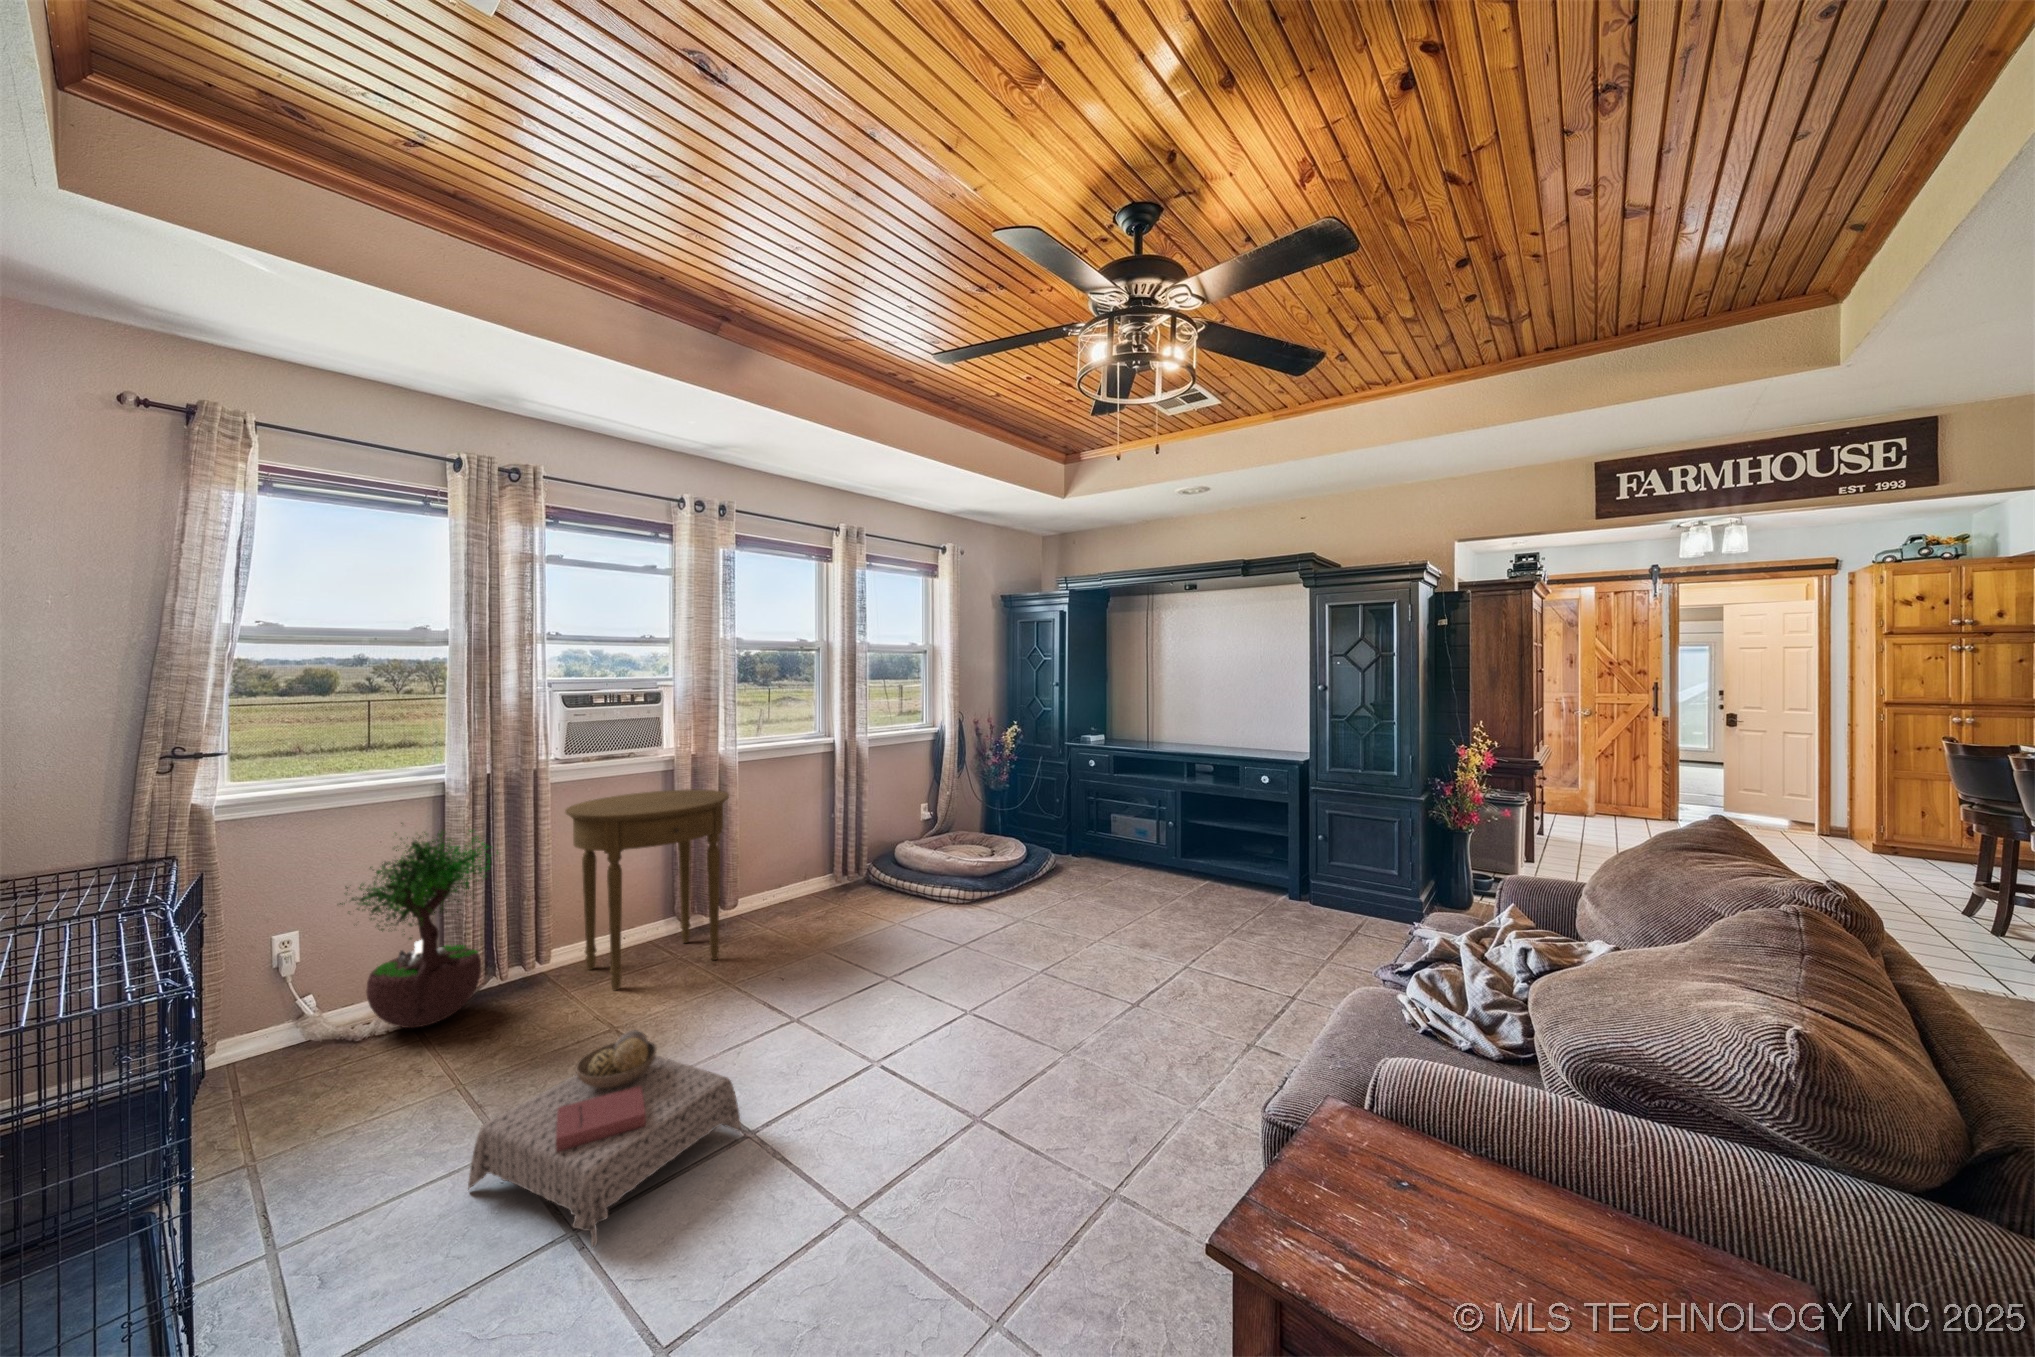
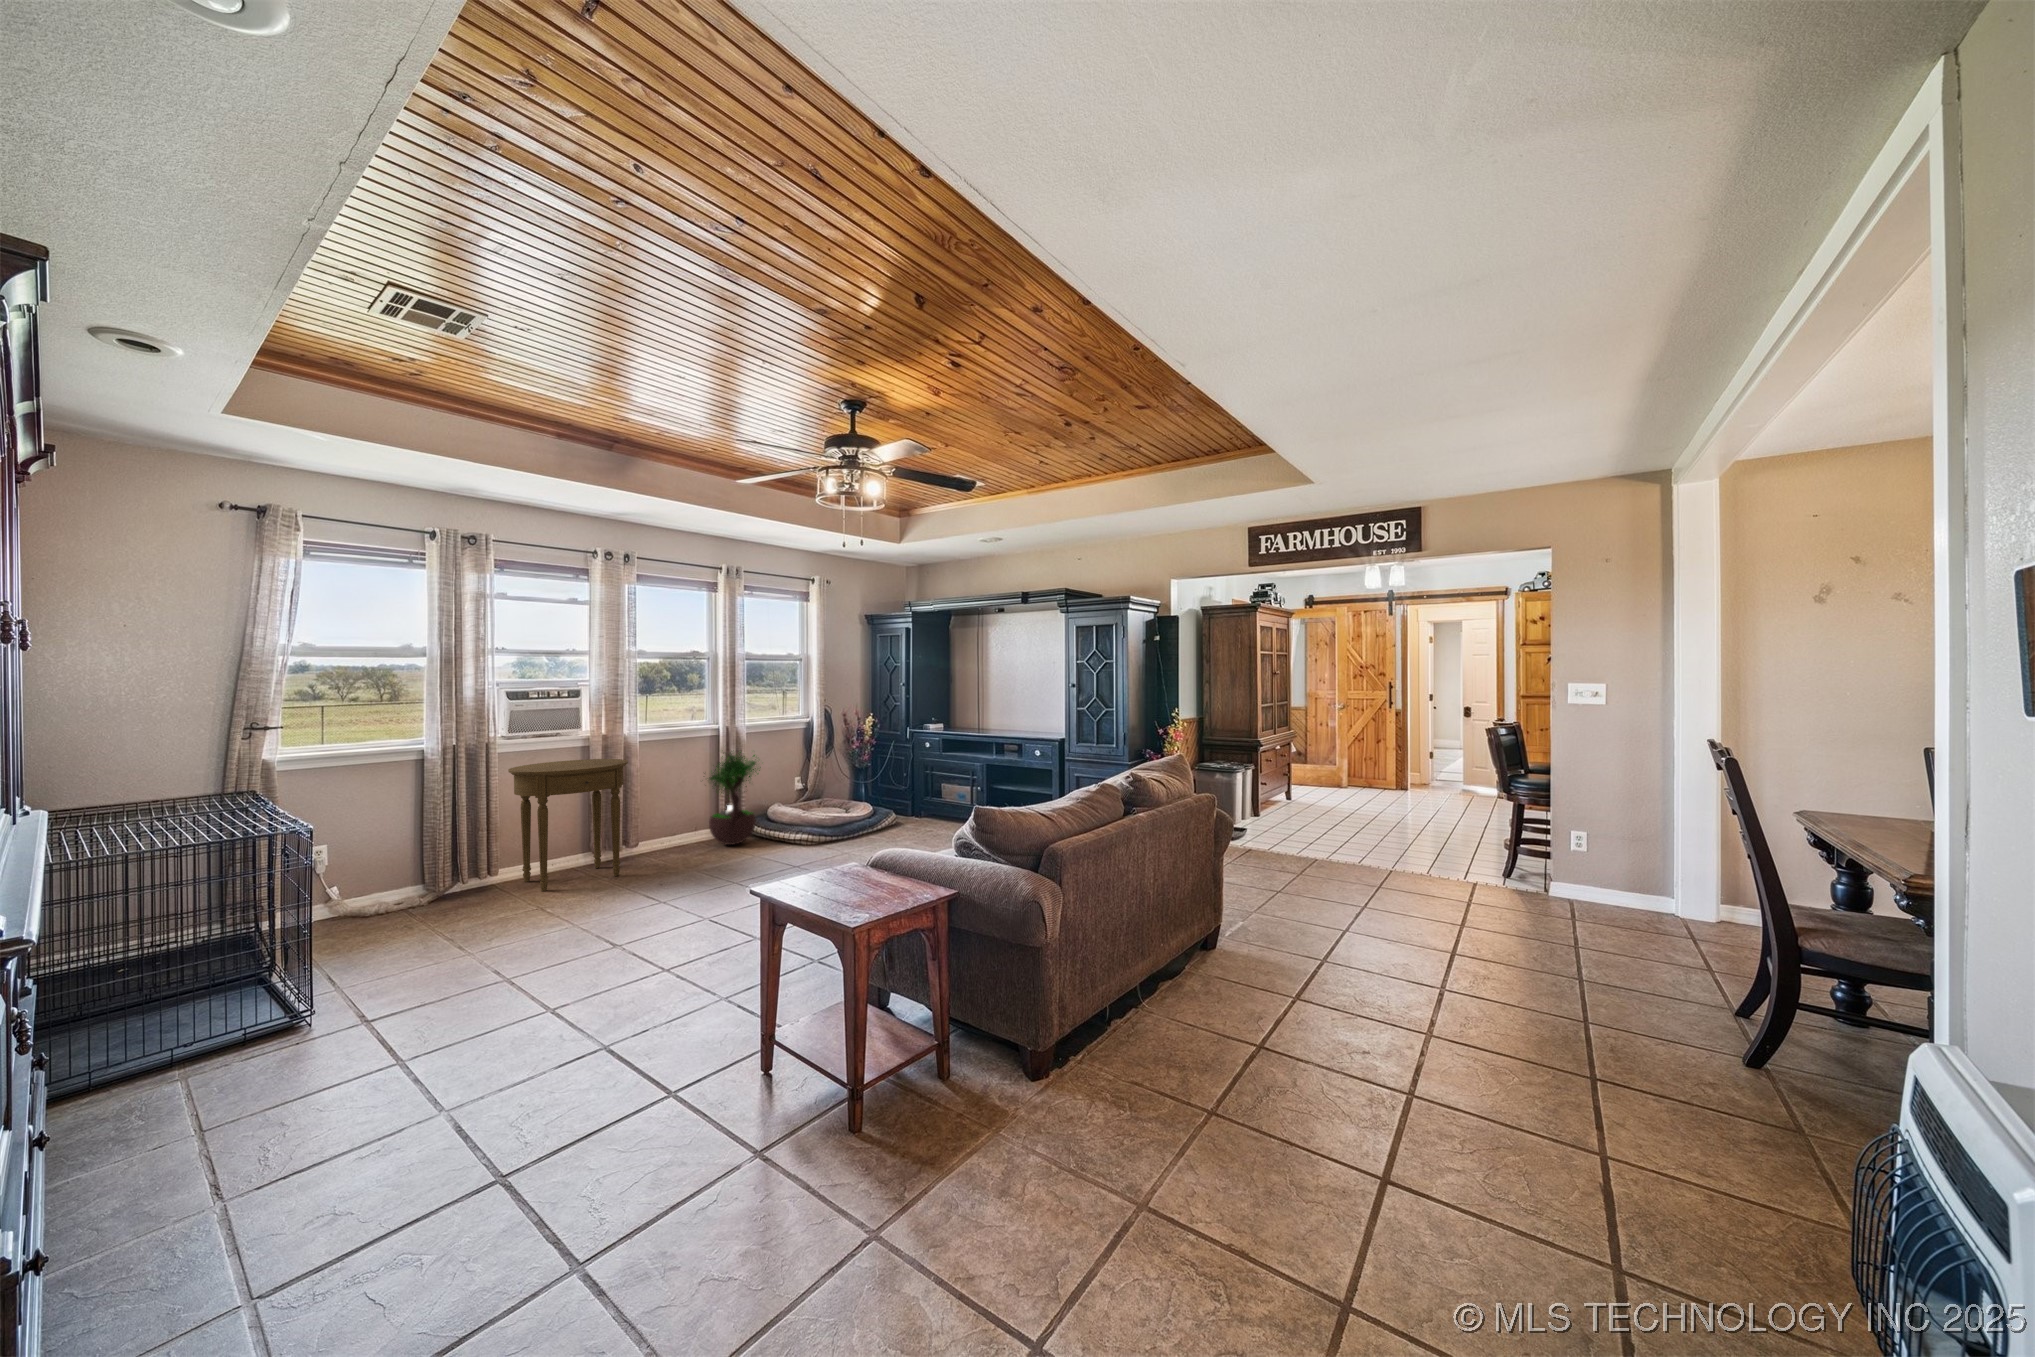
potted tree: present [340,823,492,1028] -> present [709,752,761,845]
ottoman: present [468,1030,741,1249] -> none [448,887,613,983]

